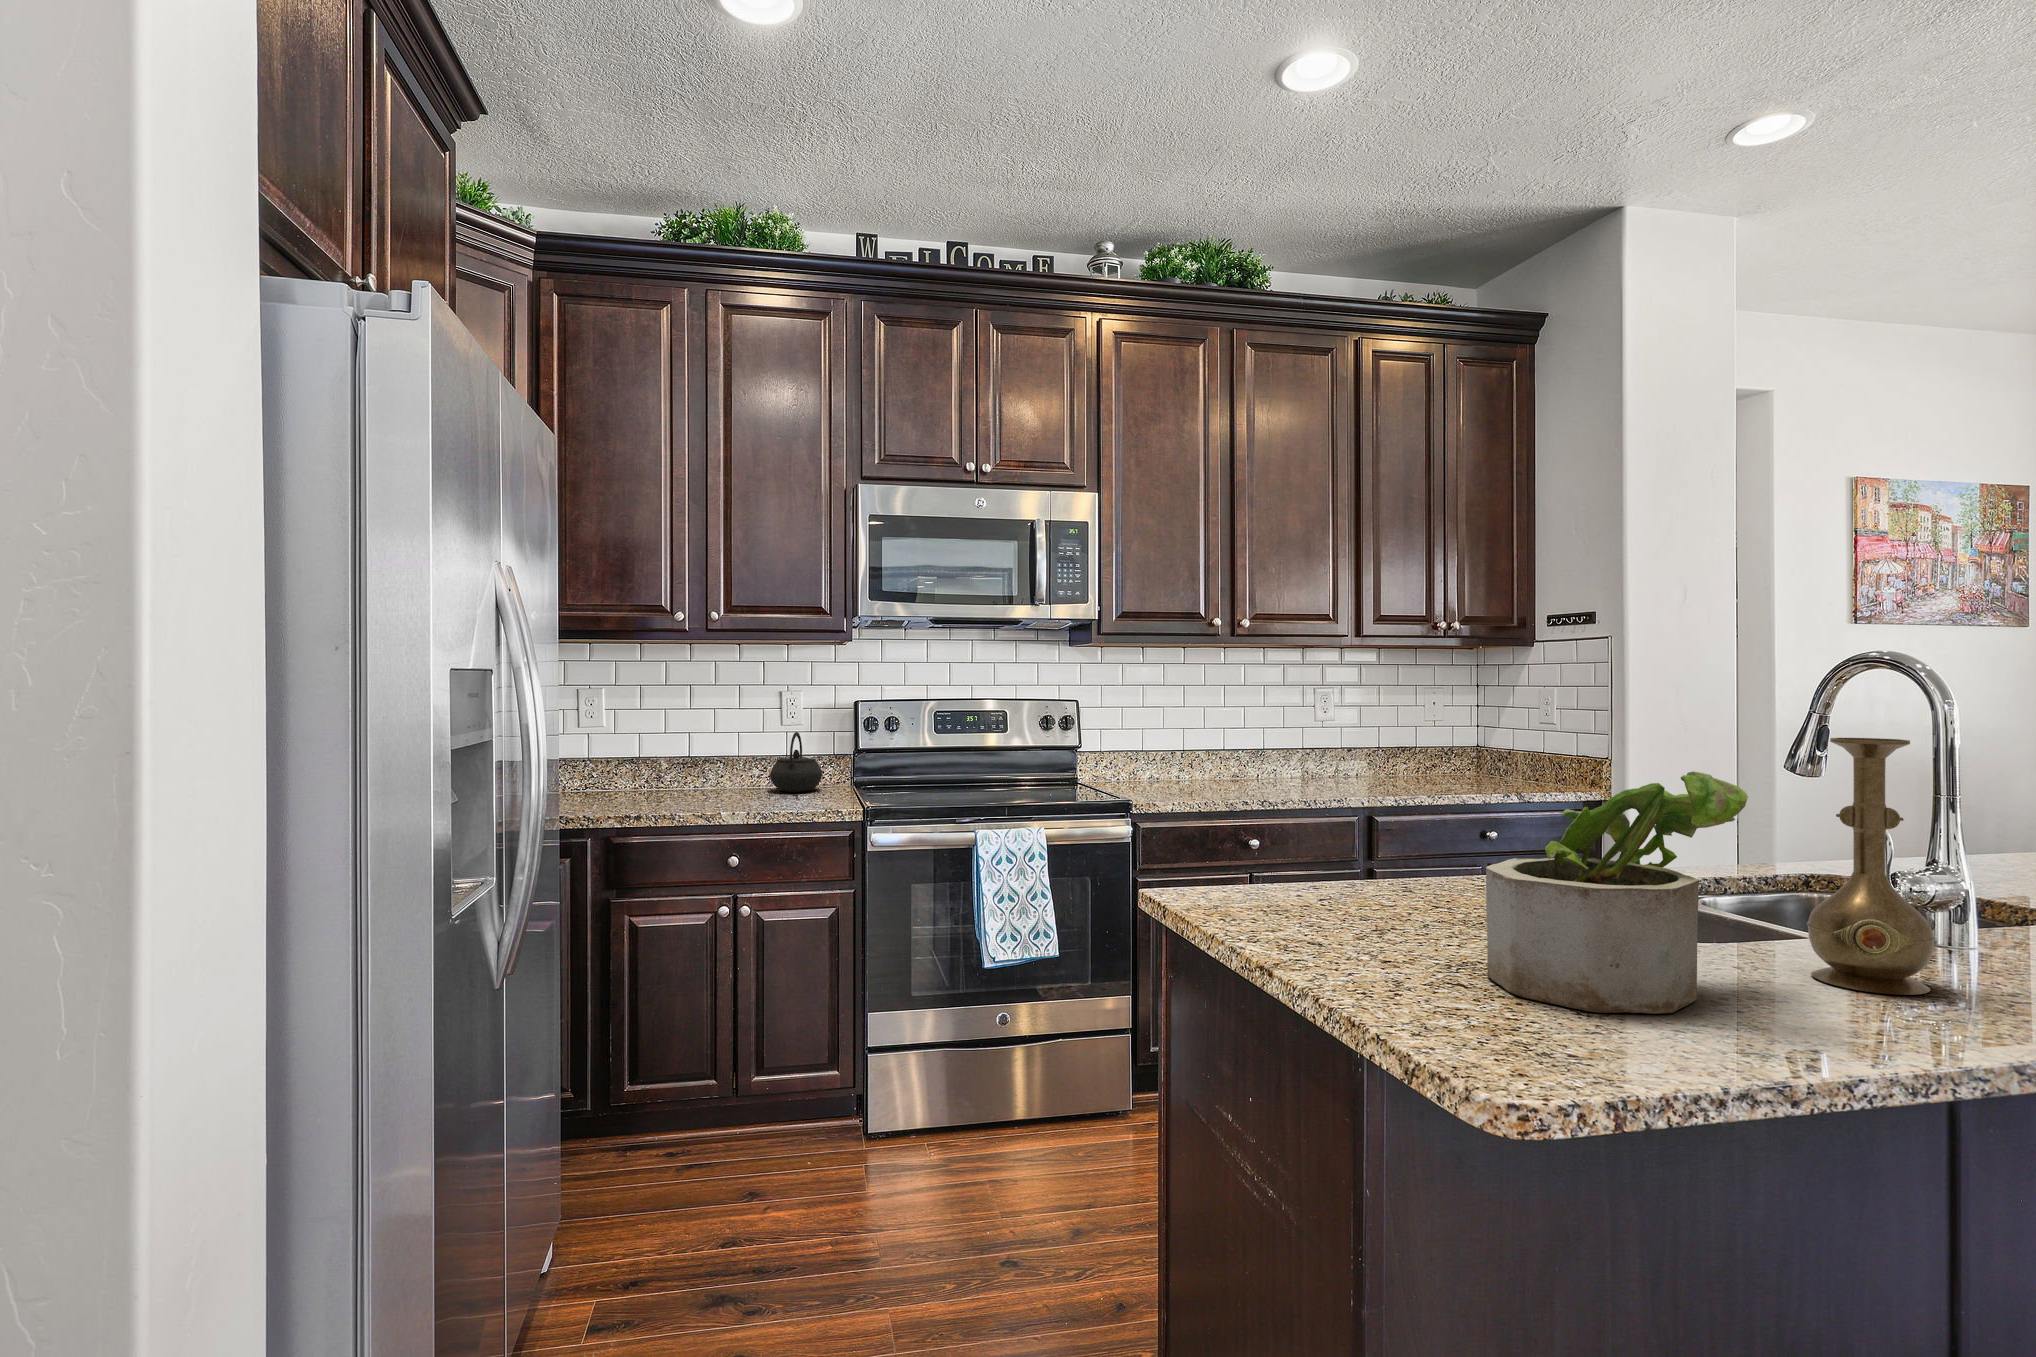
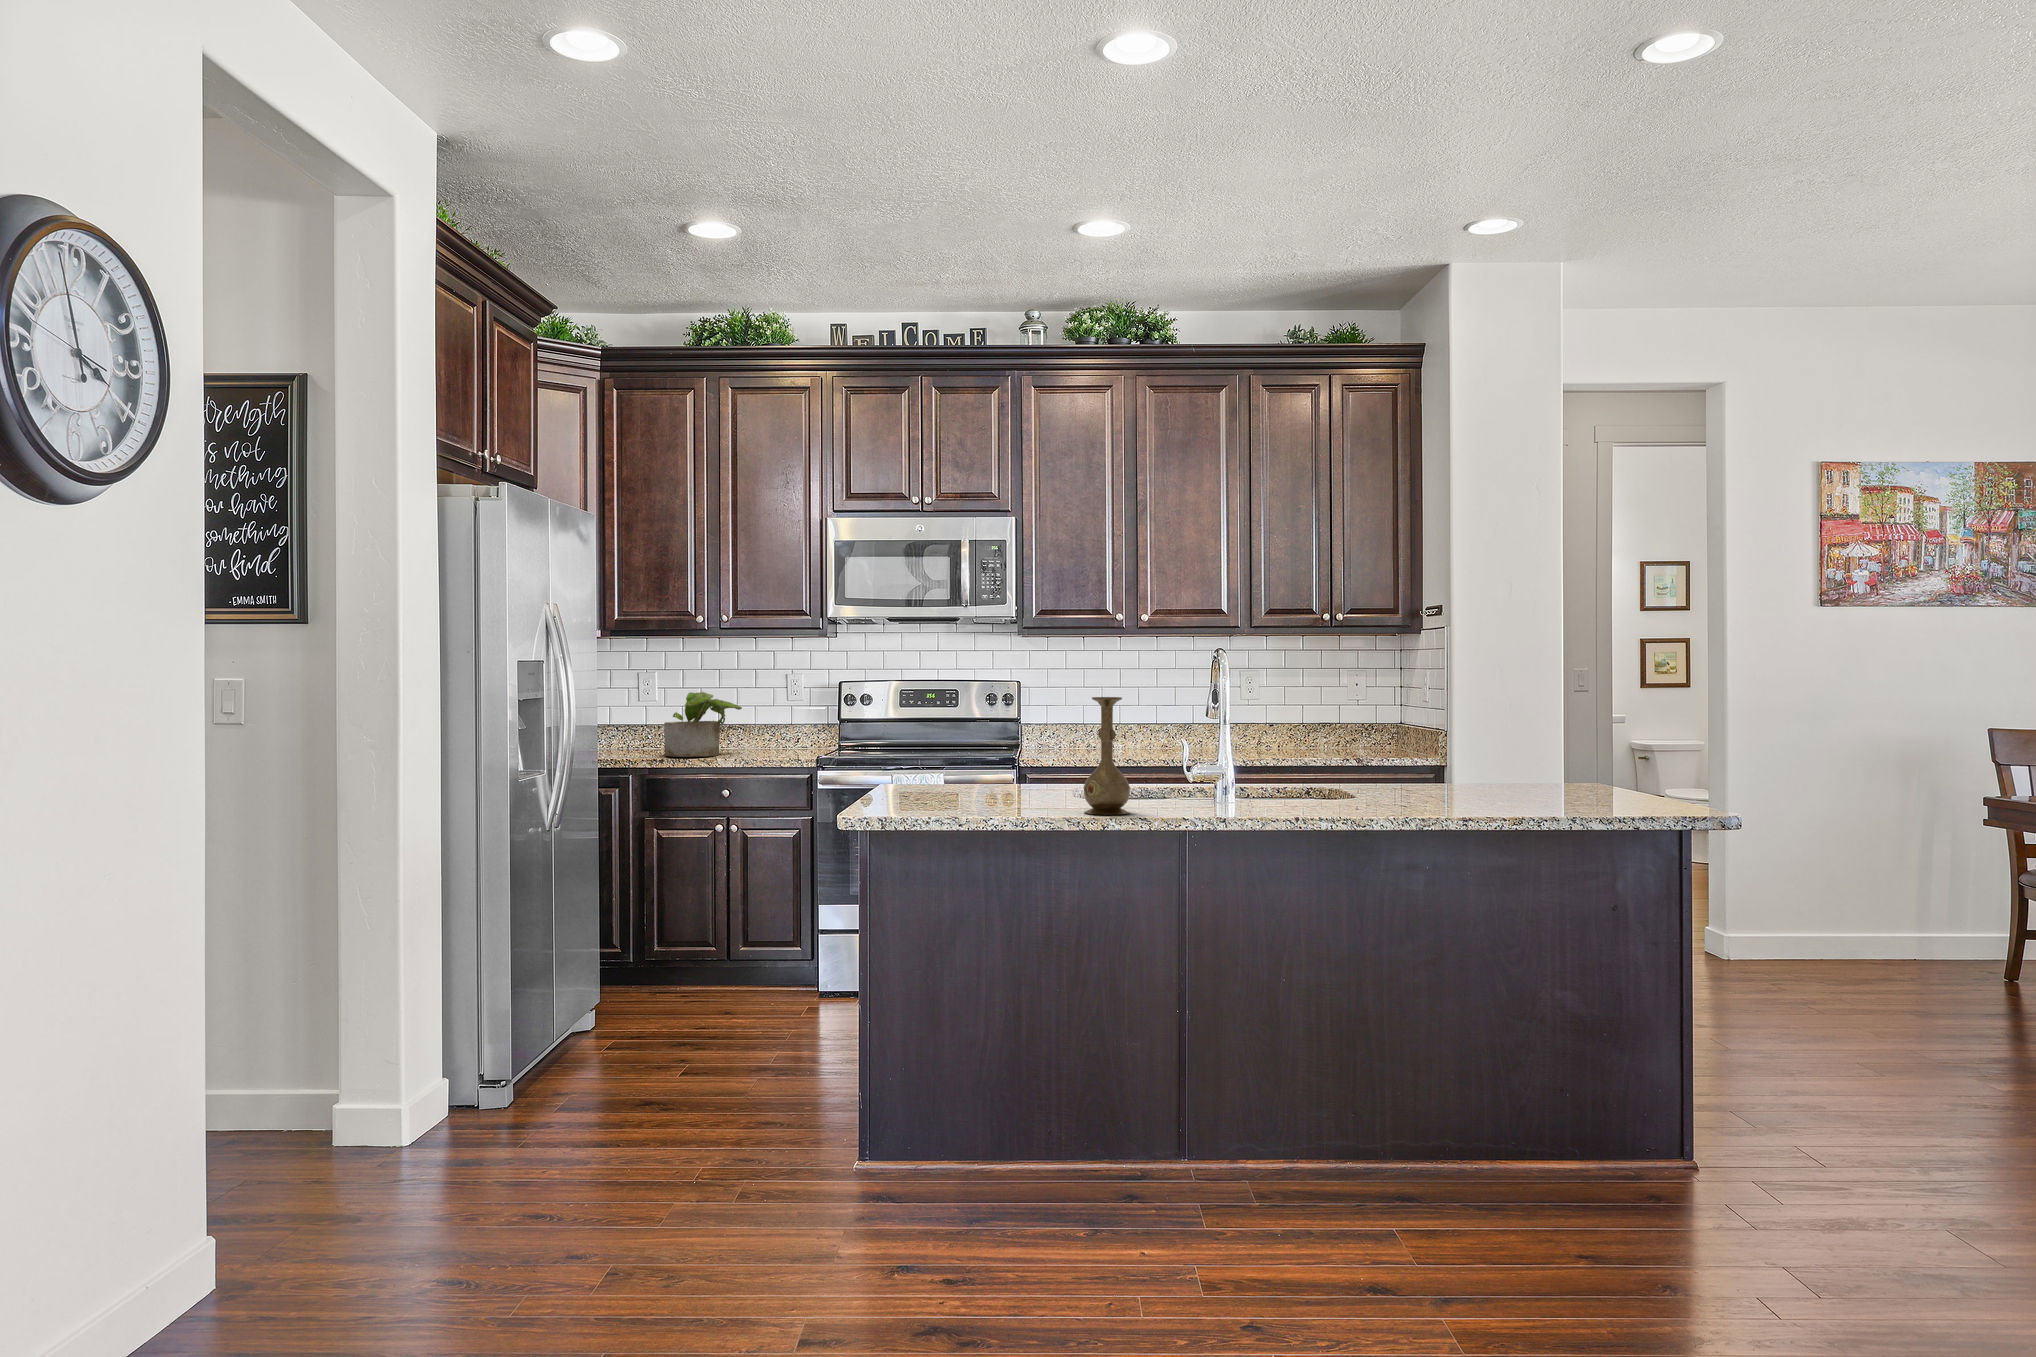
kettle: present [770,732,822,792] -> none [772,704,811,749]
potted plant: present [1486,771,1748,1014] -> present [664,692,742,757]

